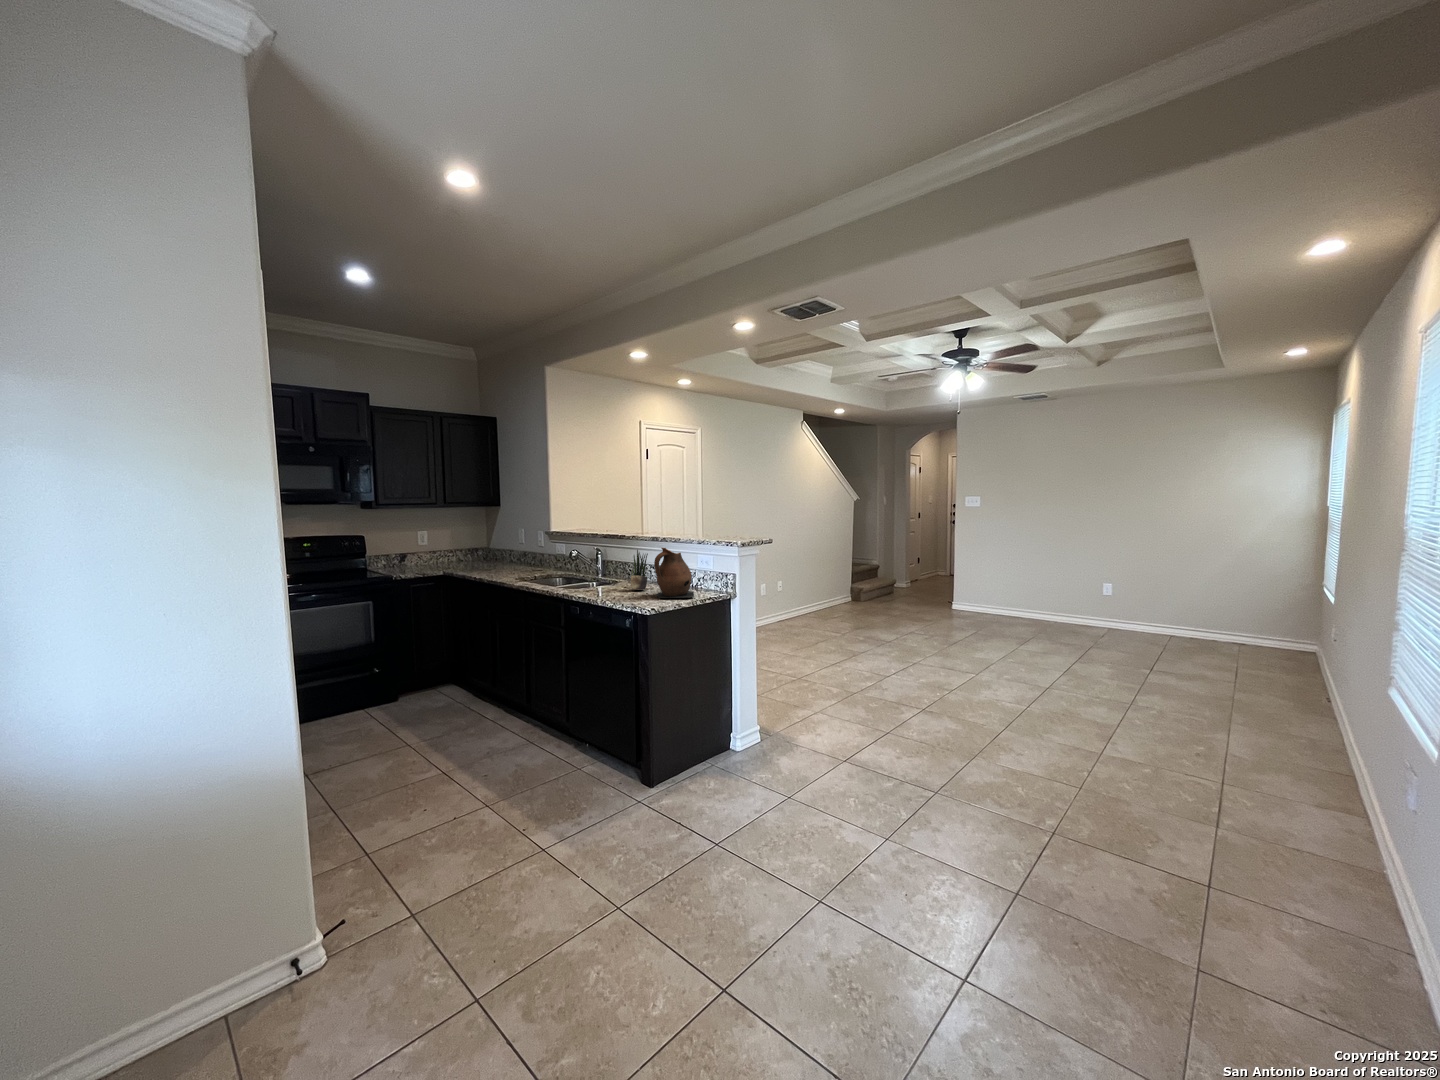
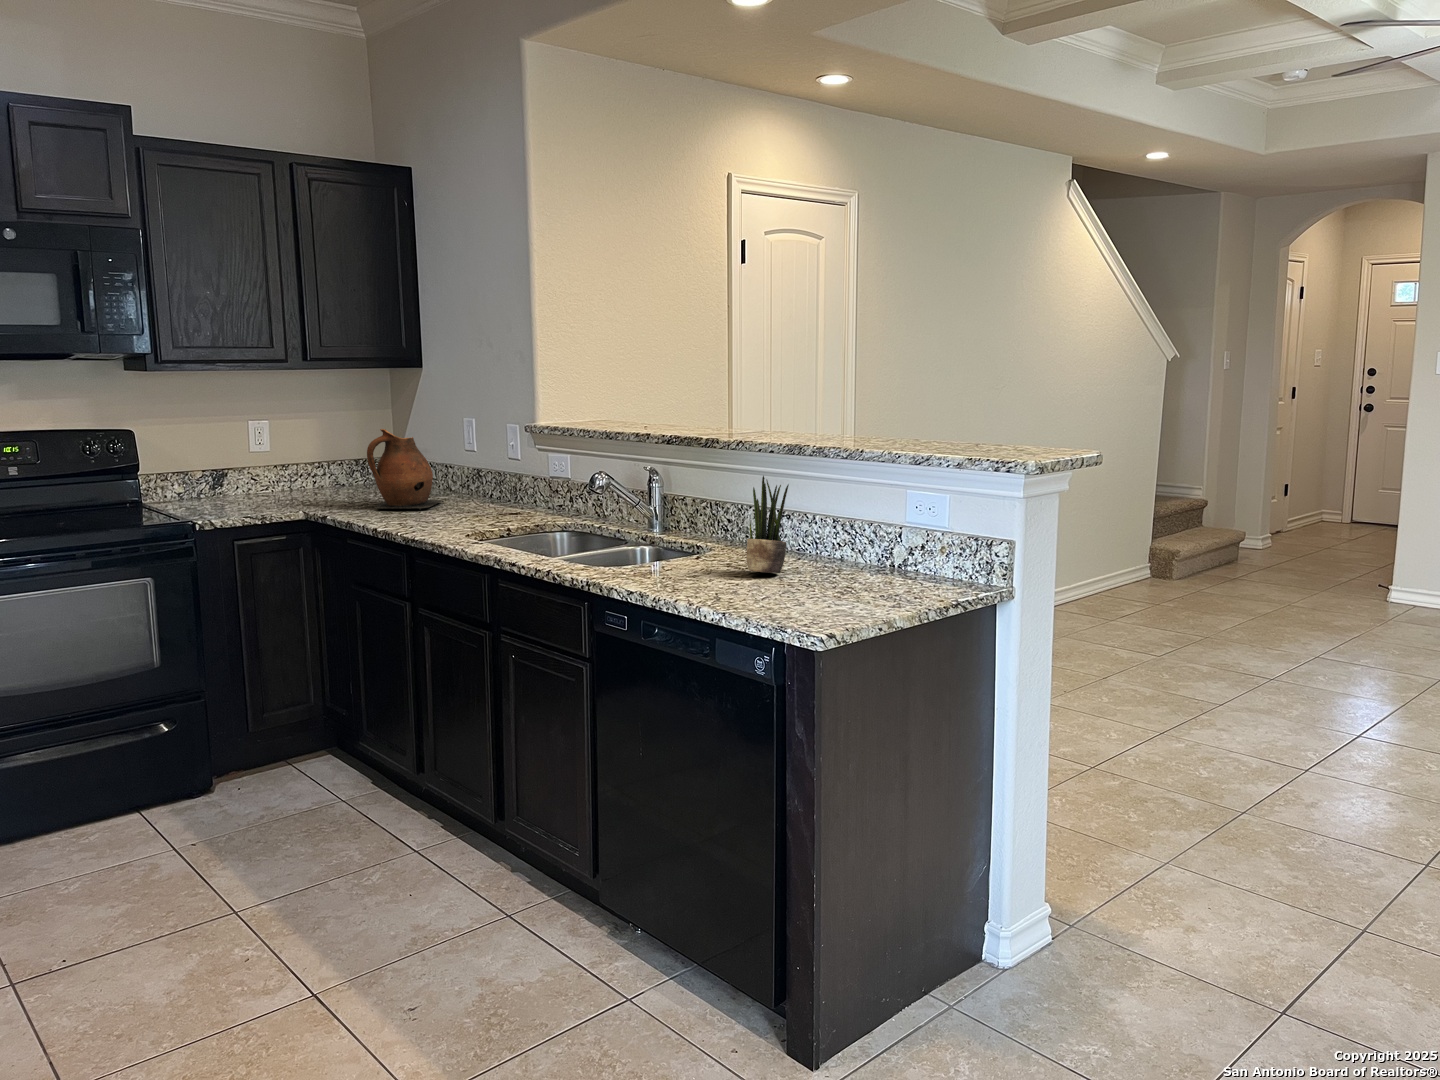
ceramic pitcher: present [654,548,694,598] -> present [367,429,444,510]

